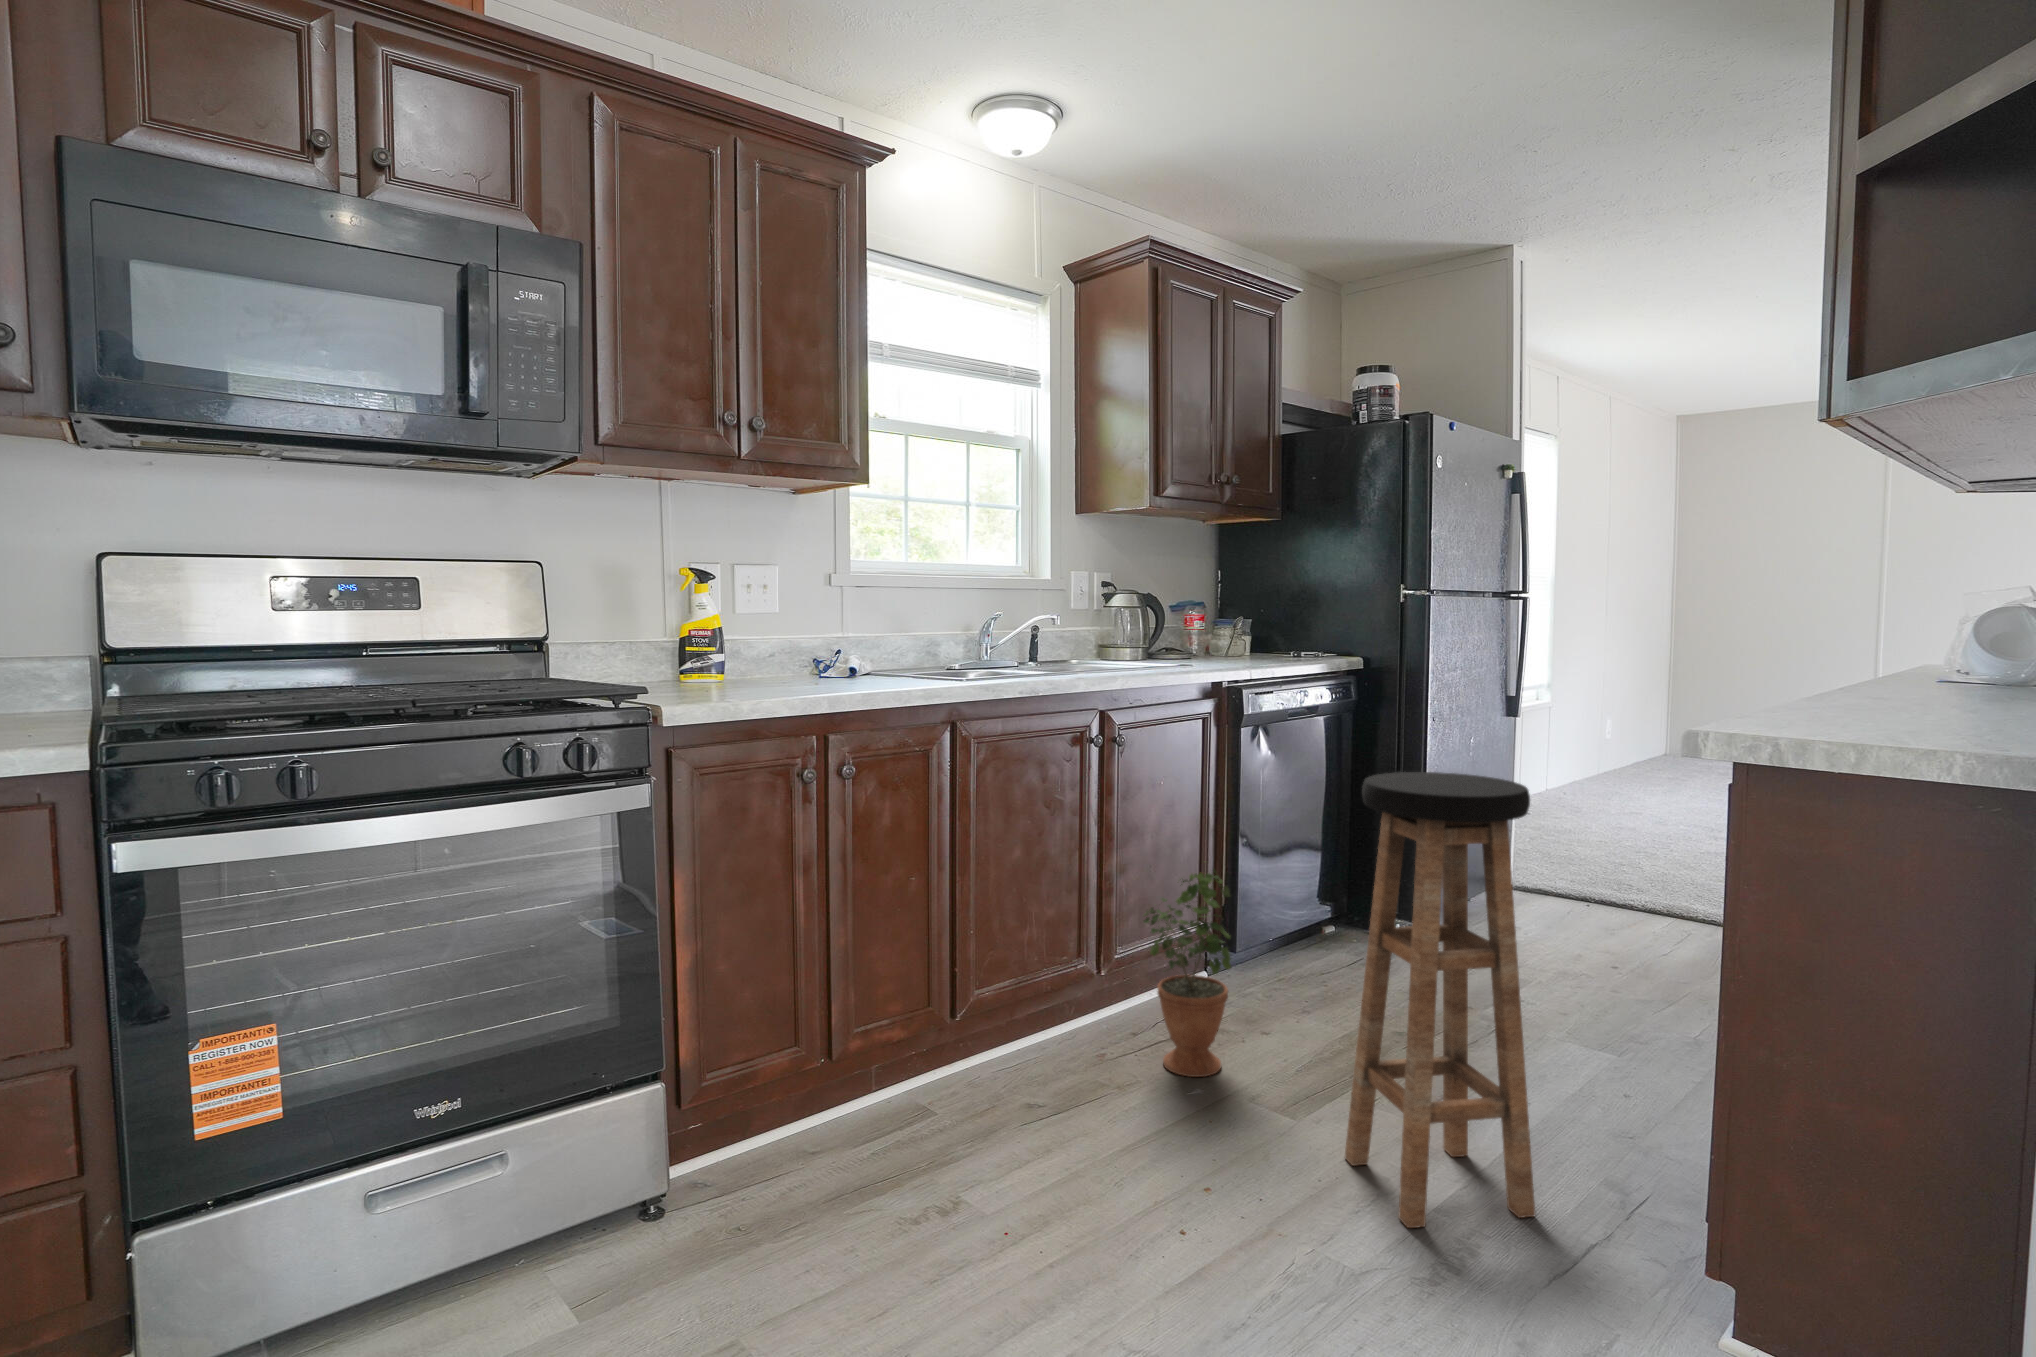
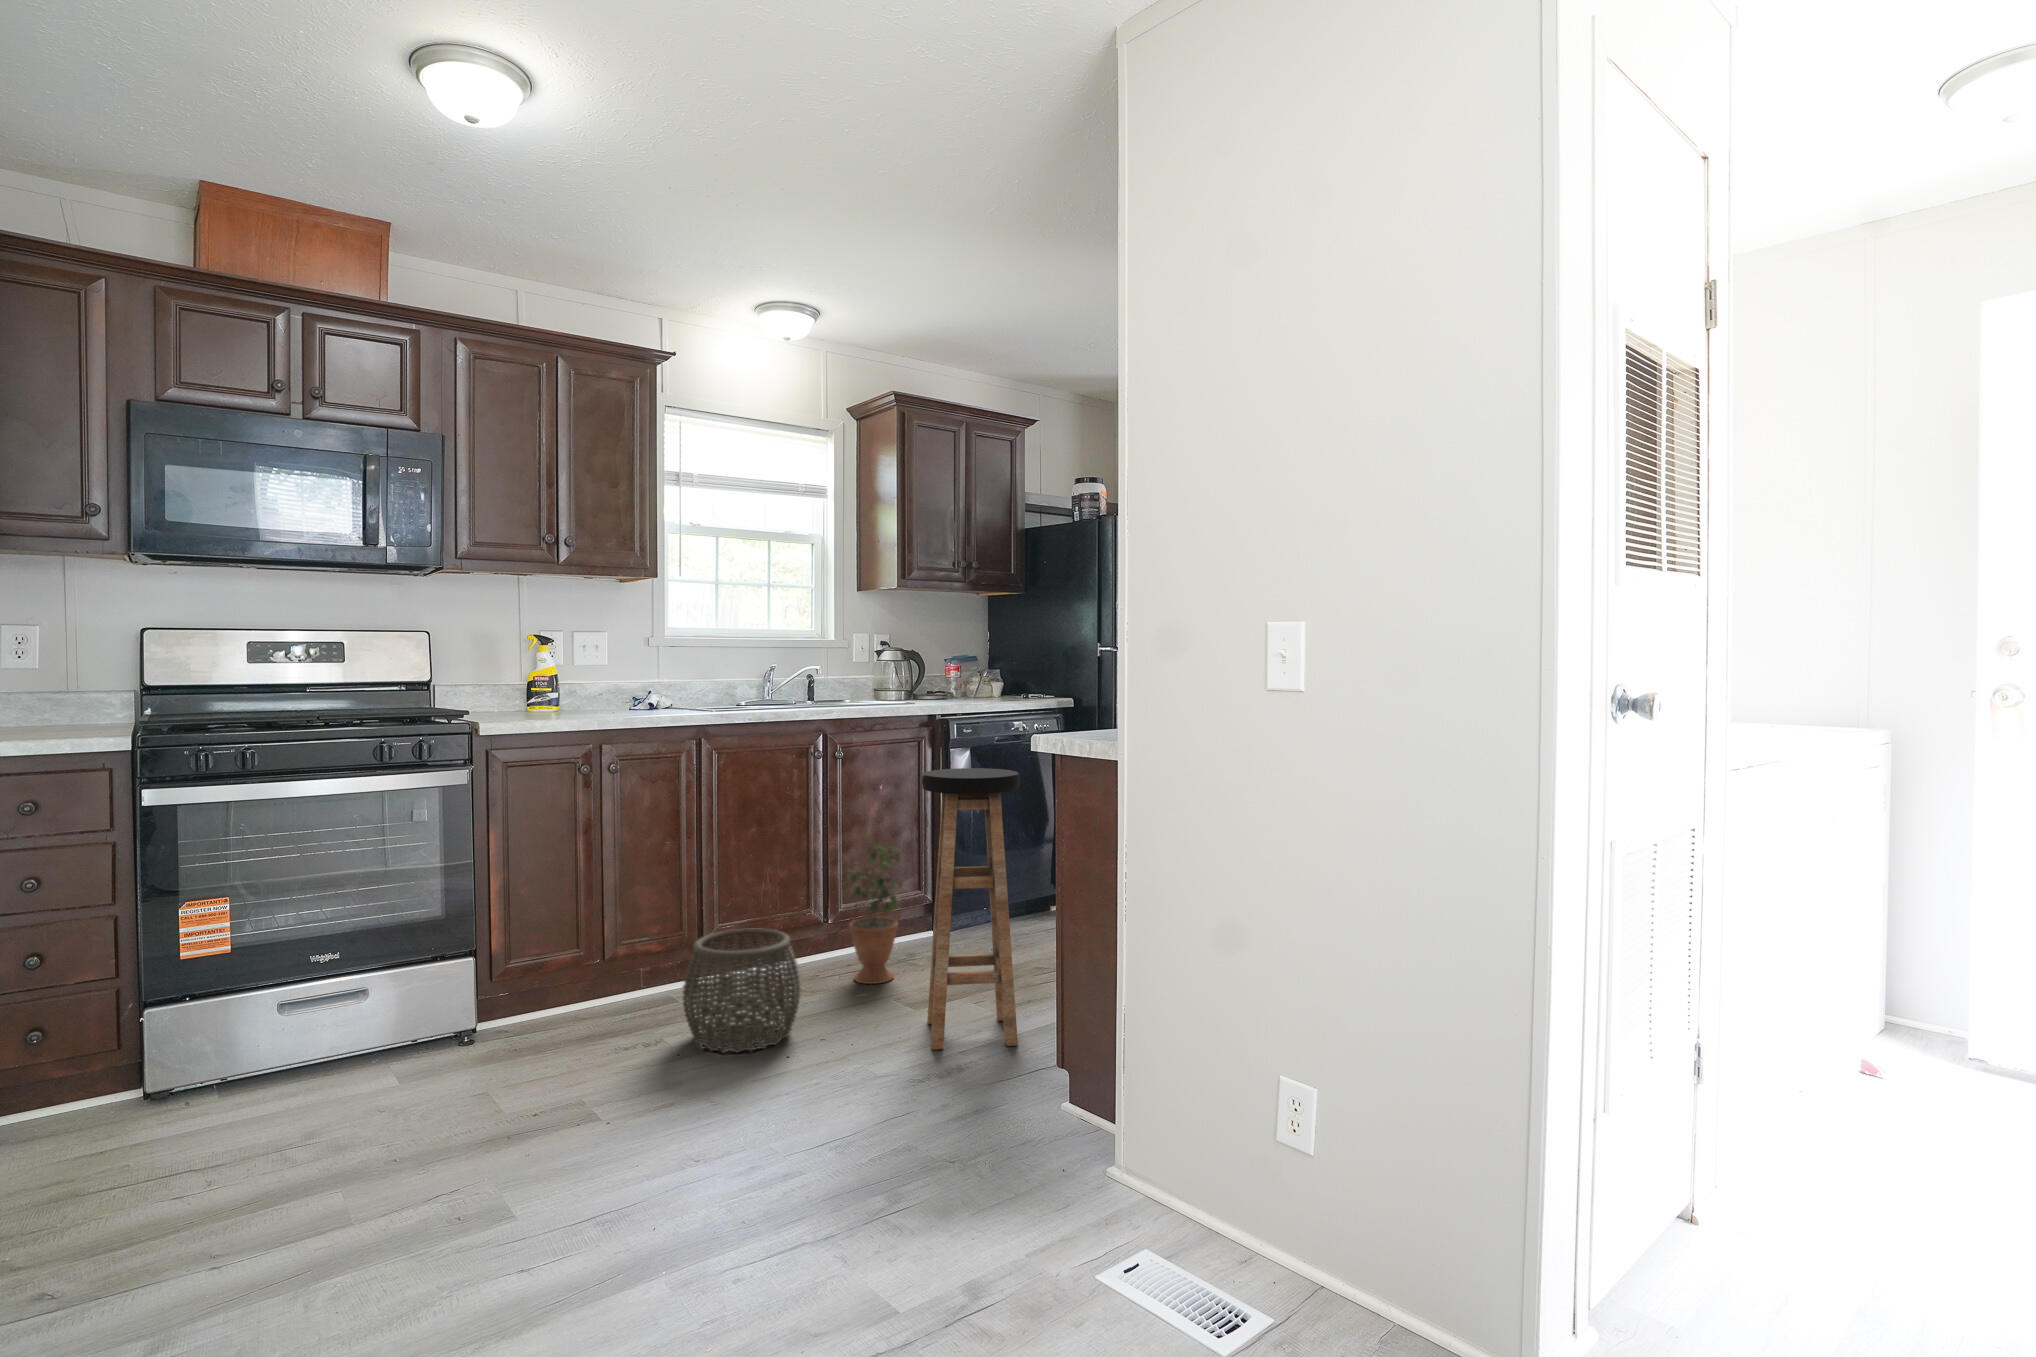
woven basket: none [996,1022,1180,1241] -> present [683,929,801,1053]

